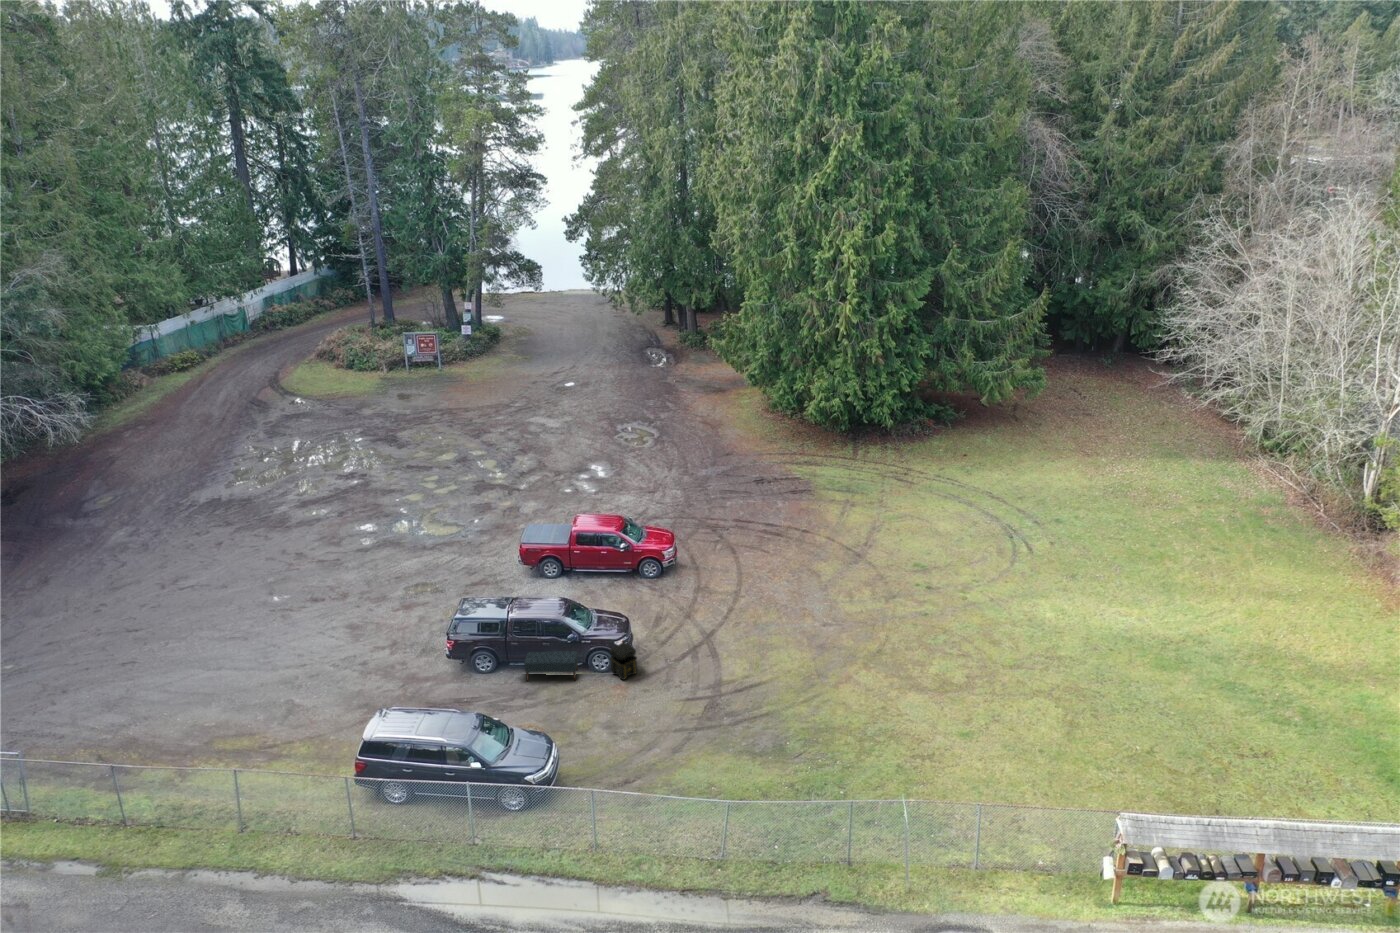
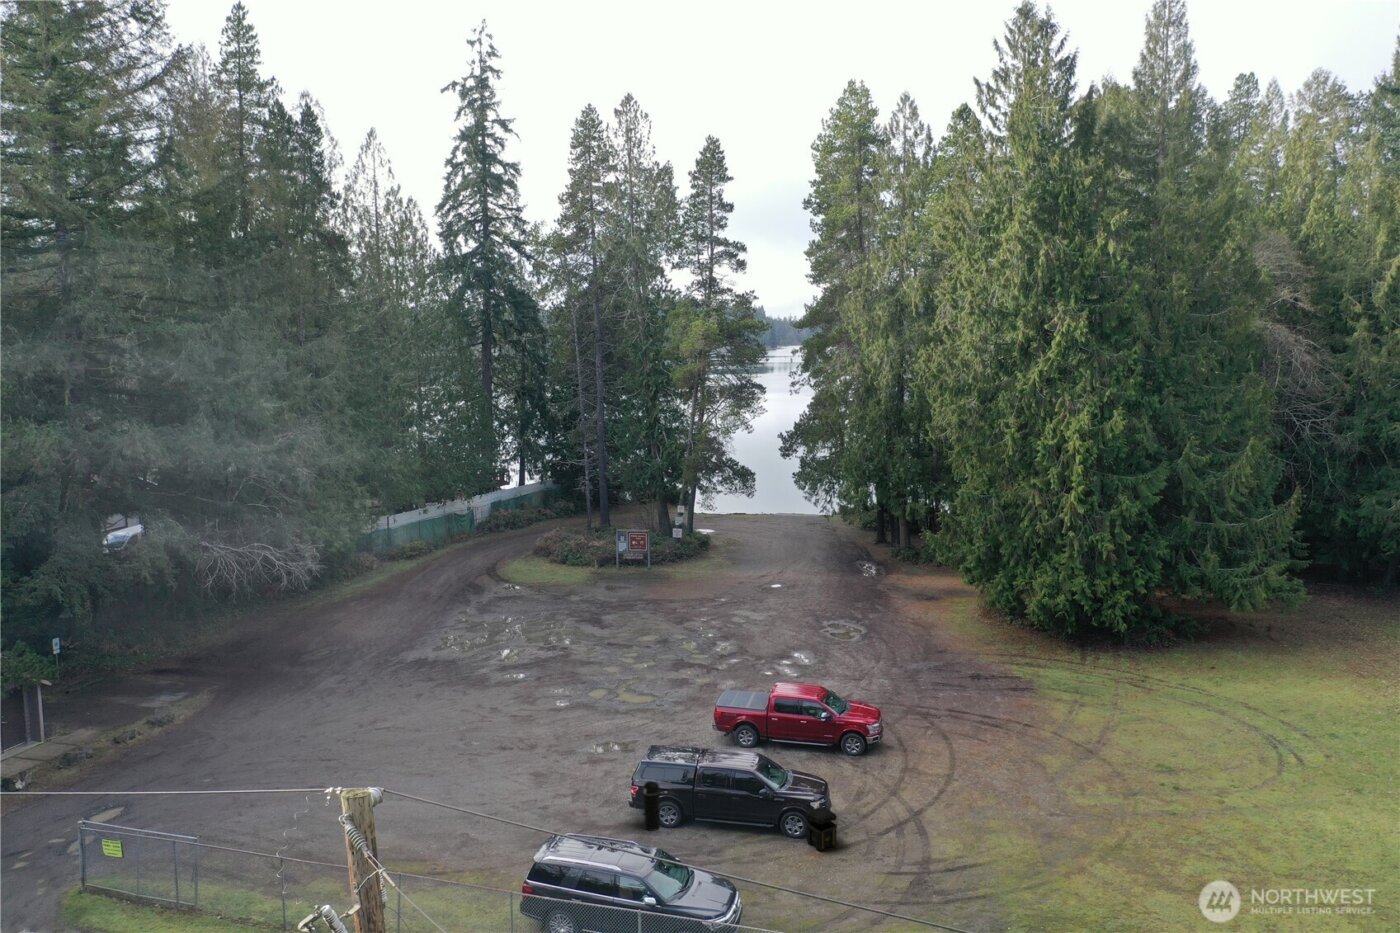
trash can: none [459,636,478,678] -> present [642,781,660,830]
bench: present [524,651,578,681] -> none [710,807,770,846]

